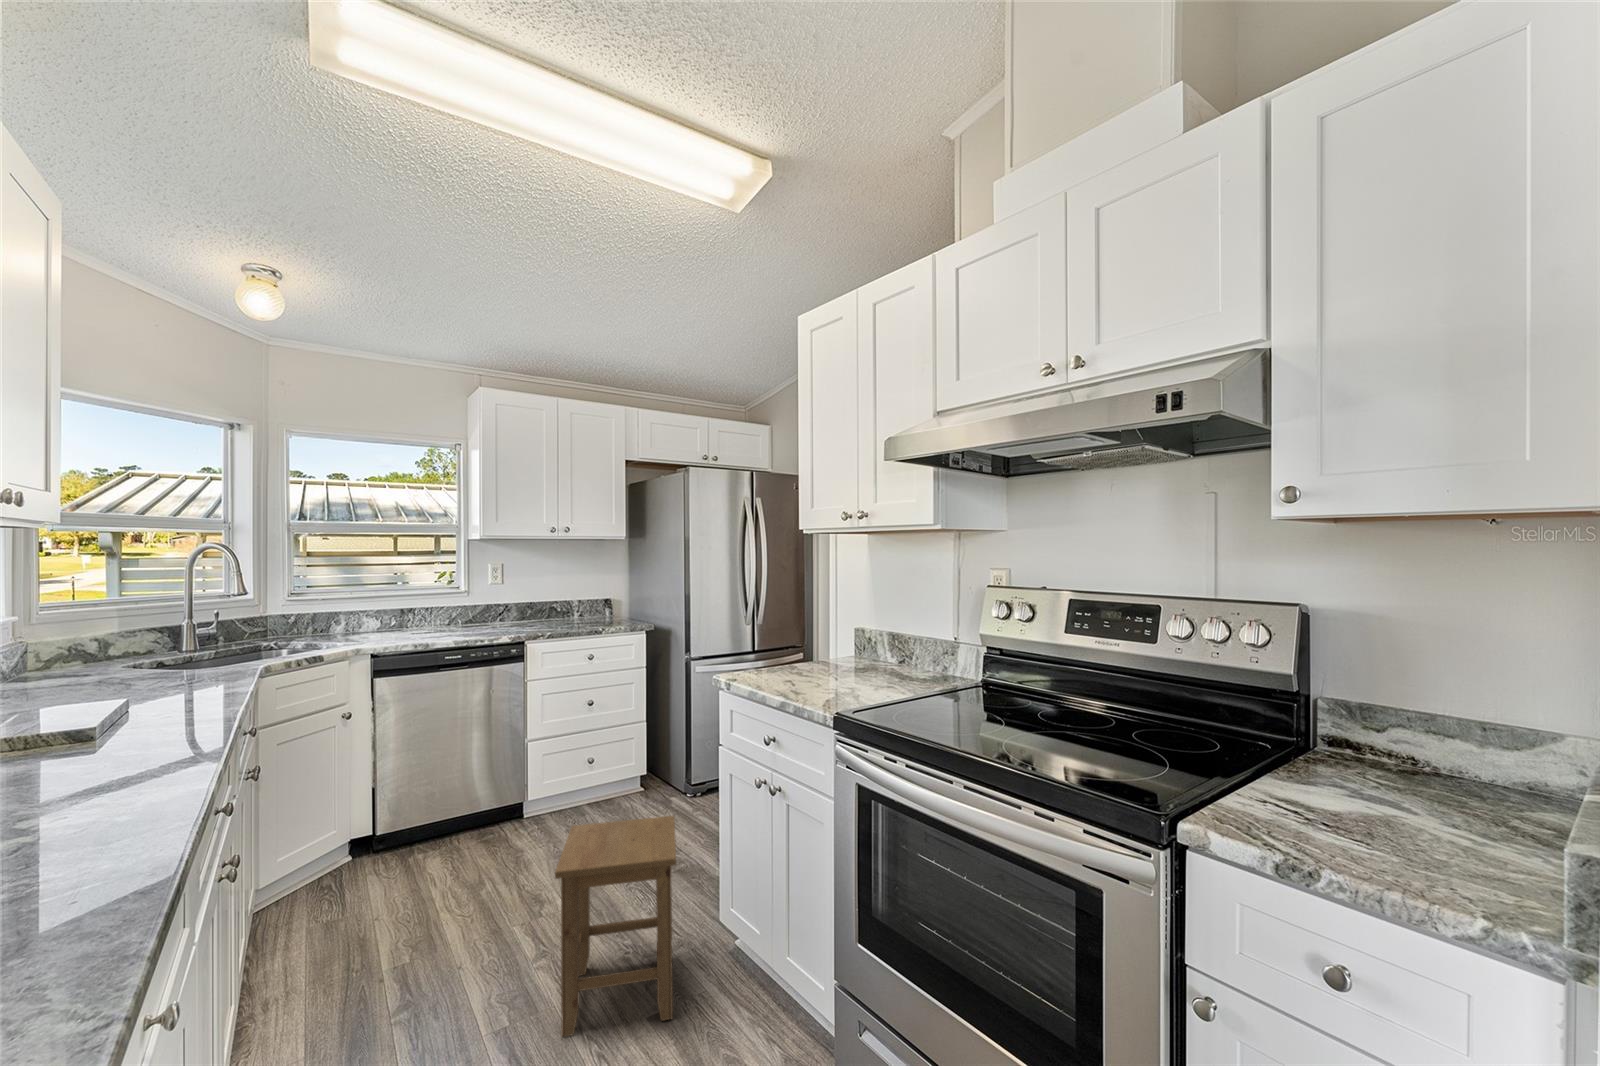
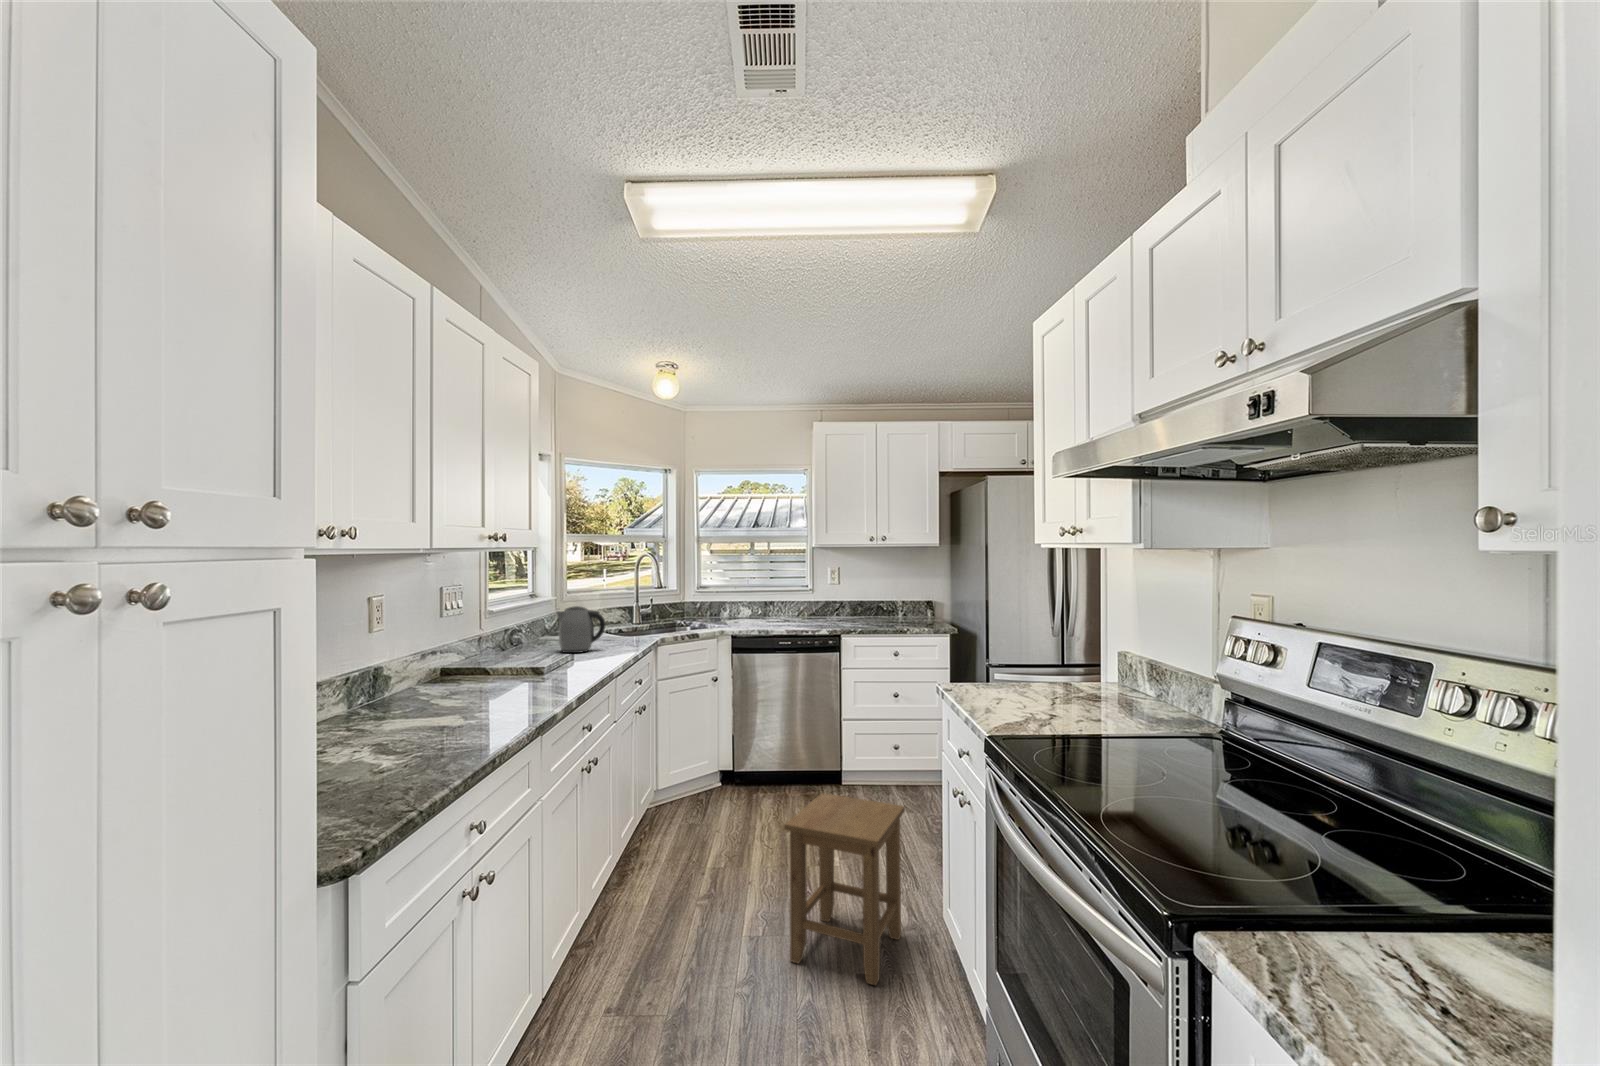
kettle: none [73,628,181,706] -> present [557,606,605,653]

